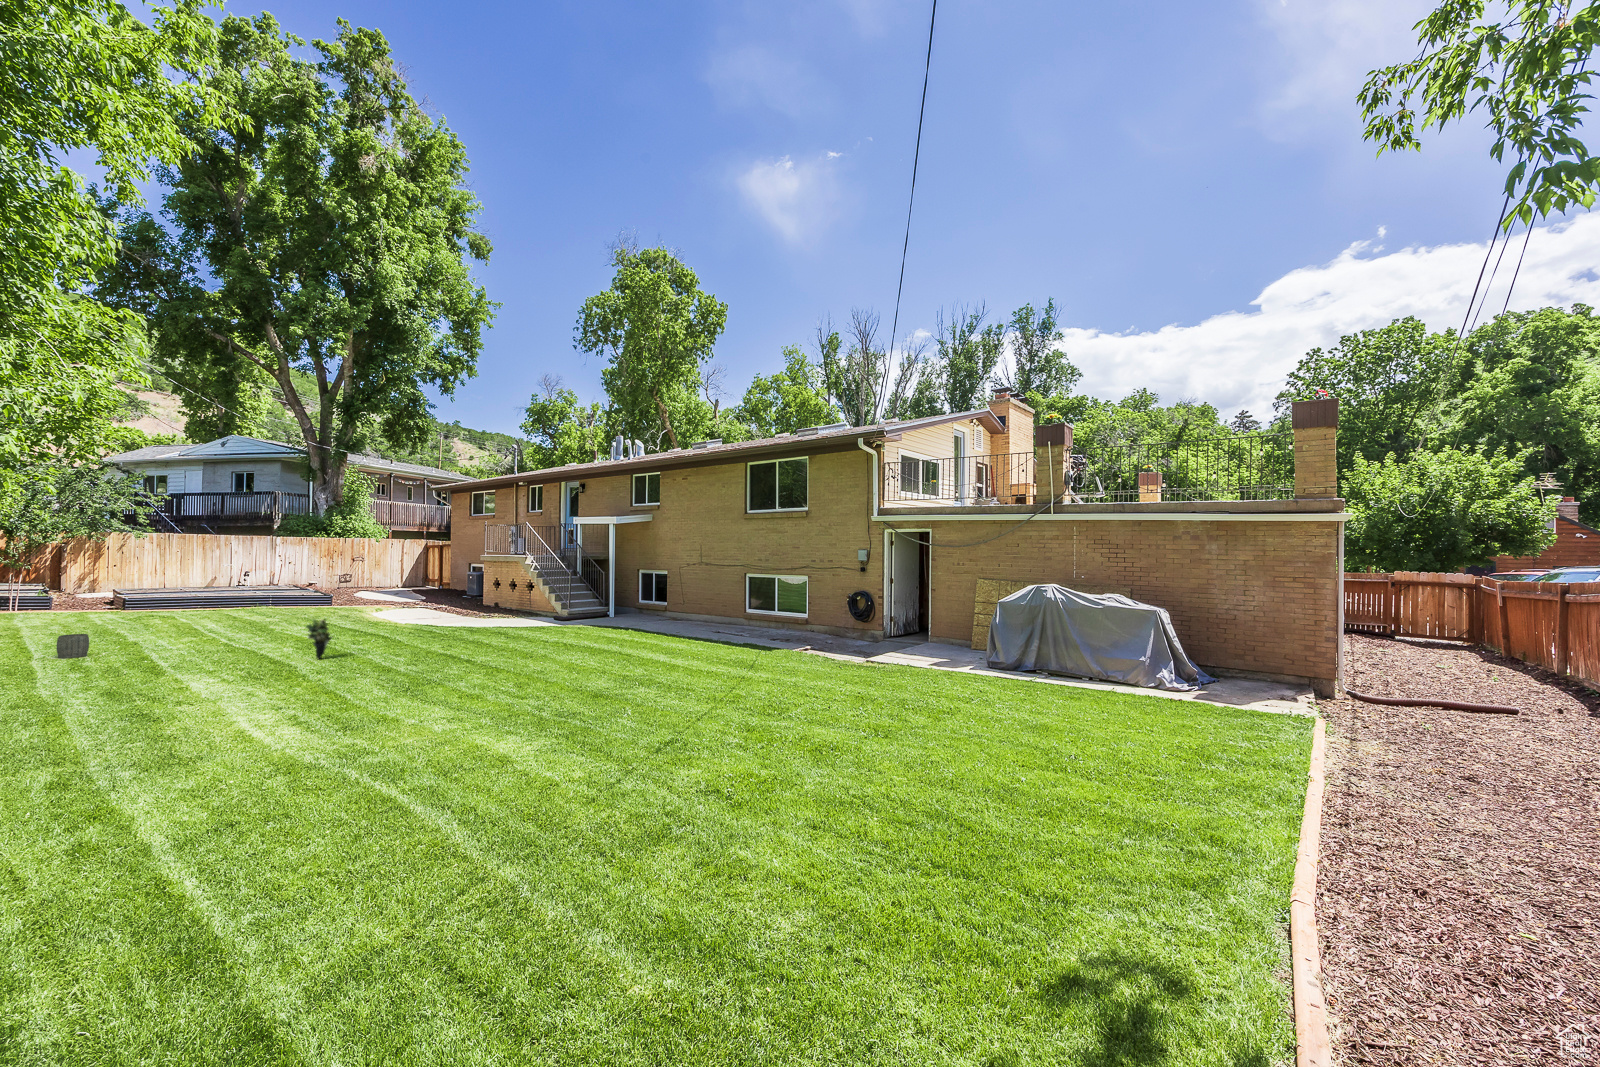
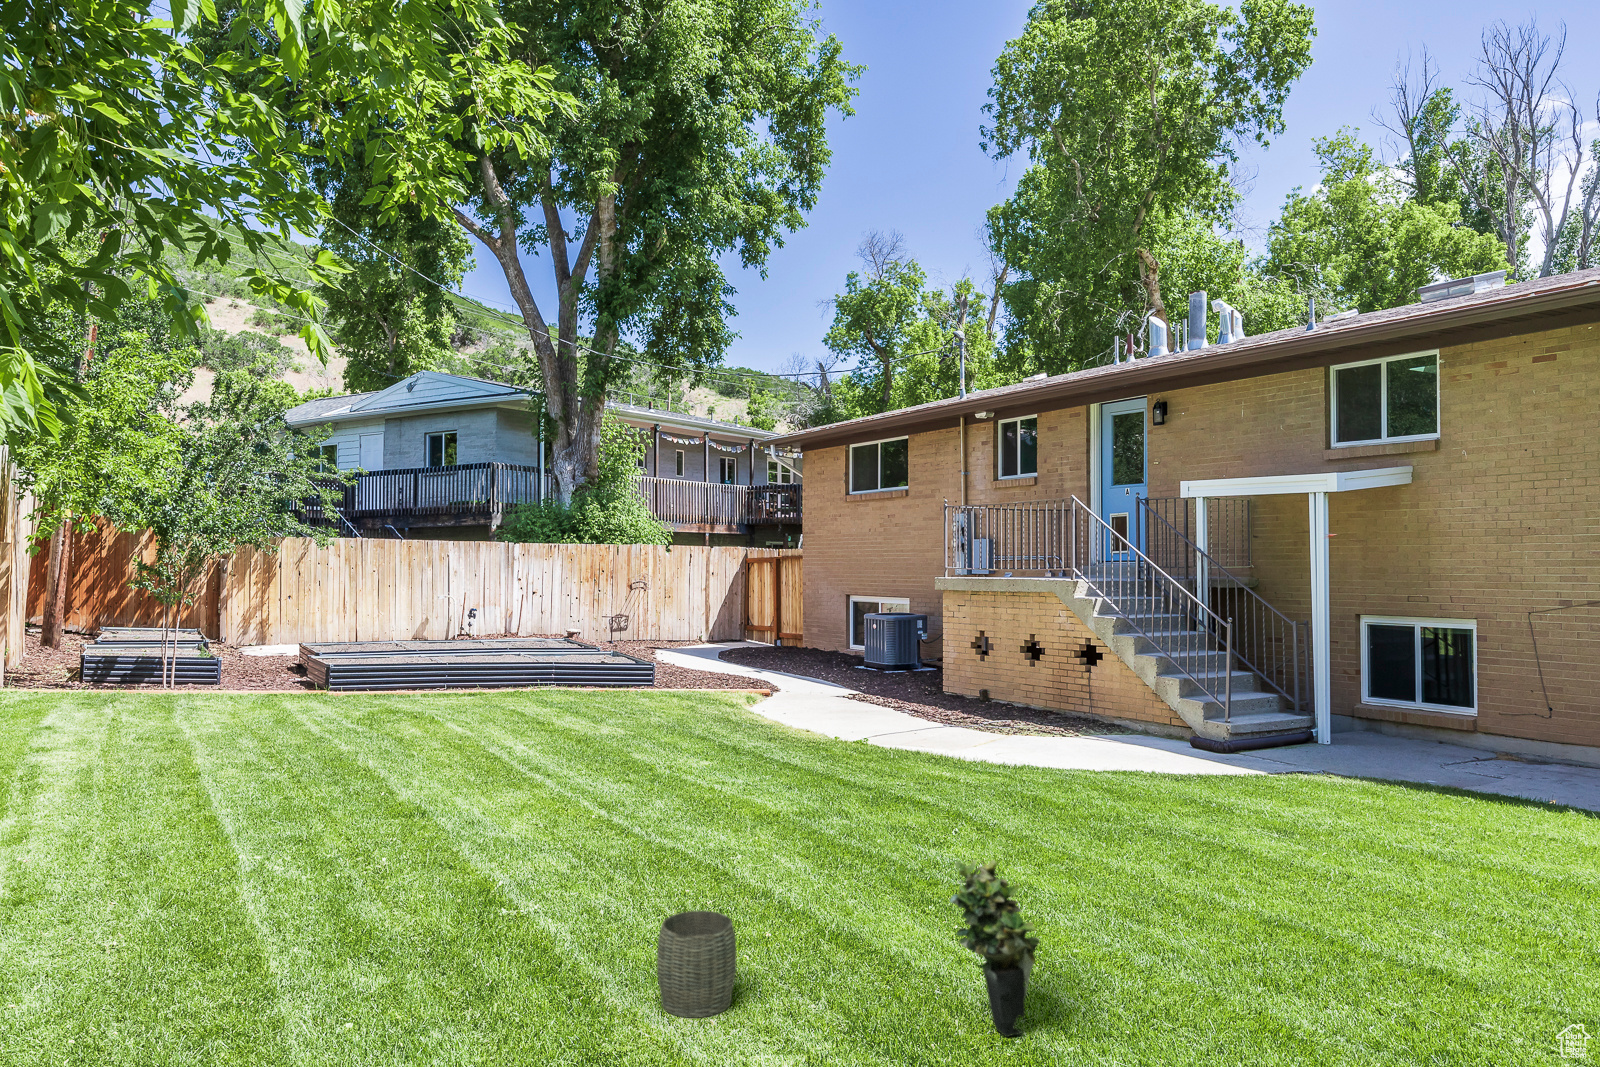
woven basket: present [56,634,89,658] -> present [657,911,736,1018]

